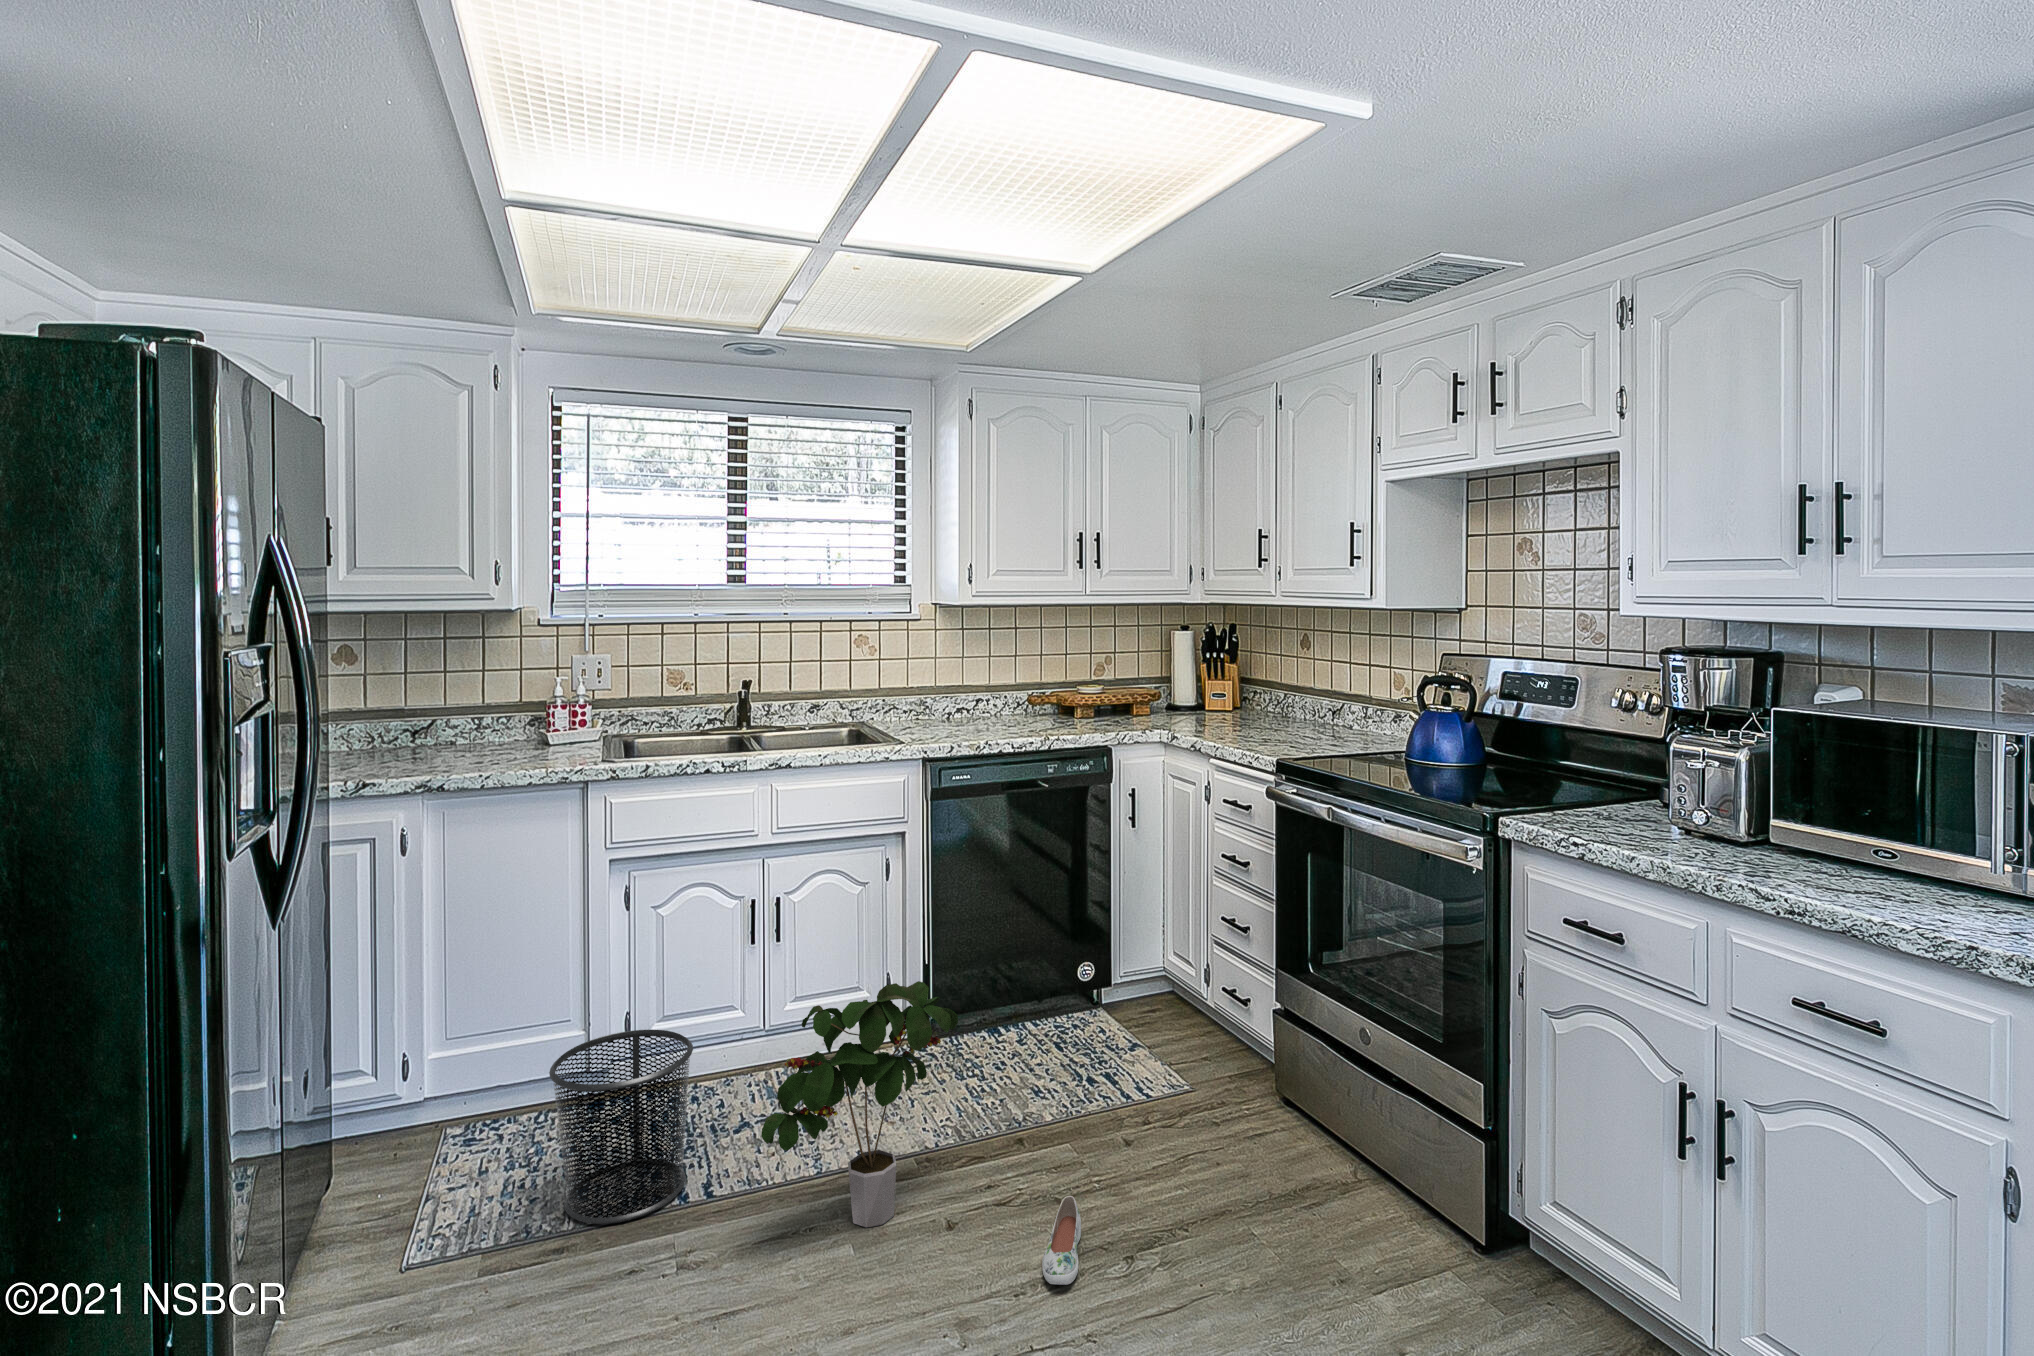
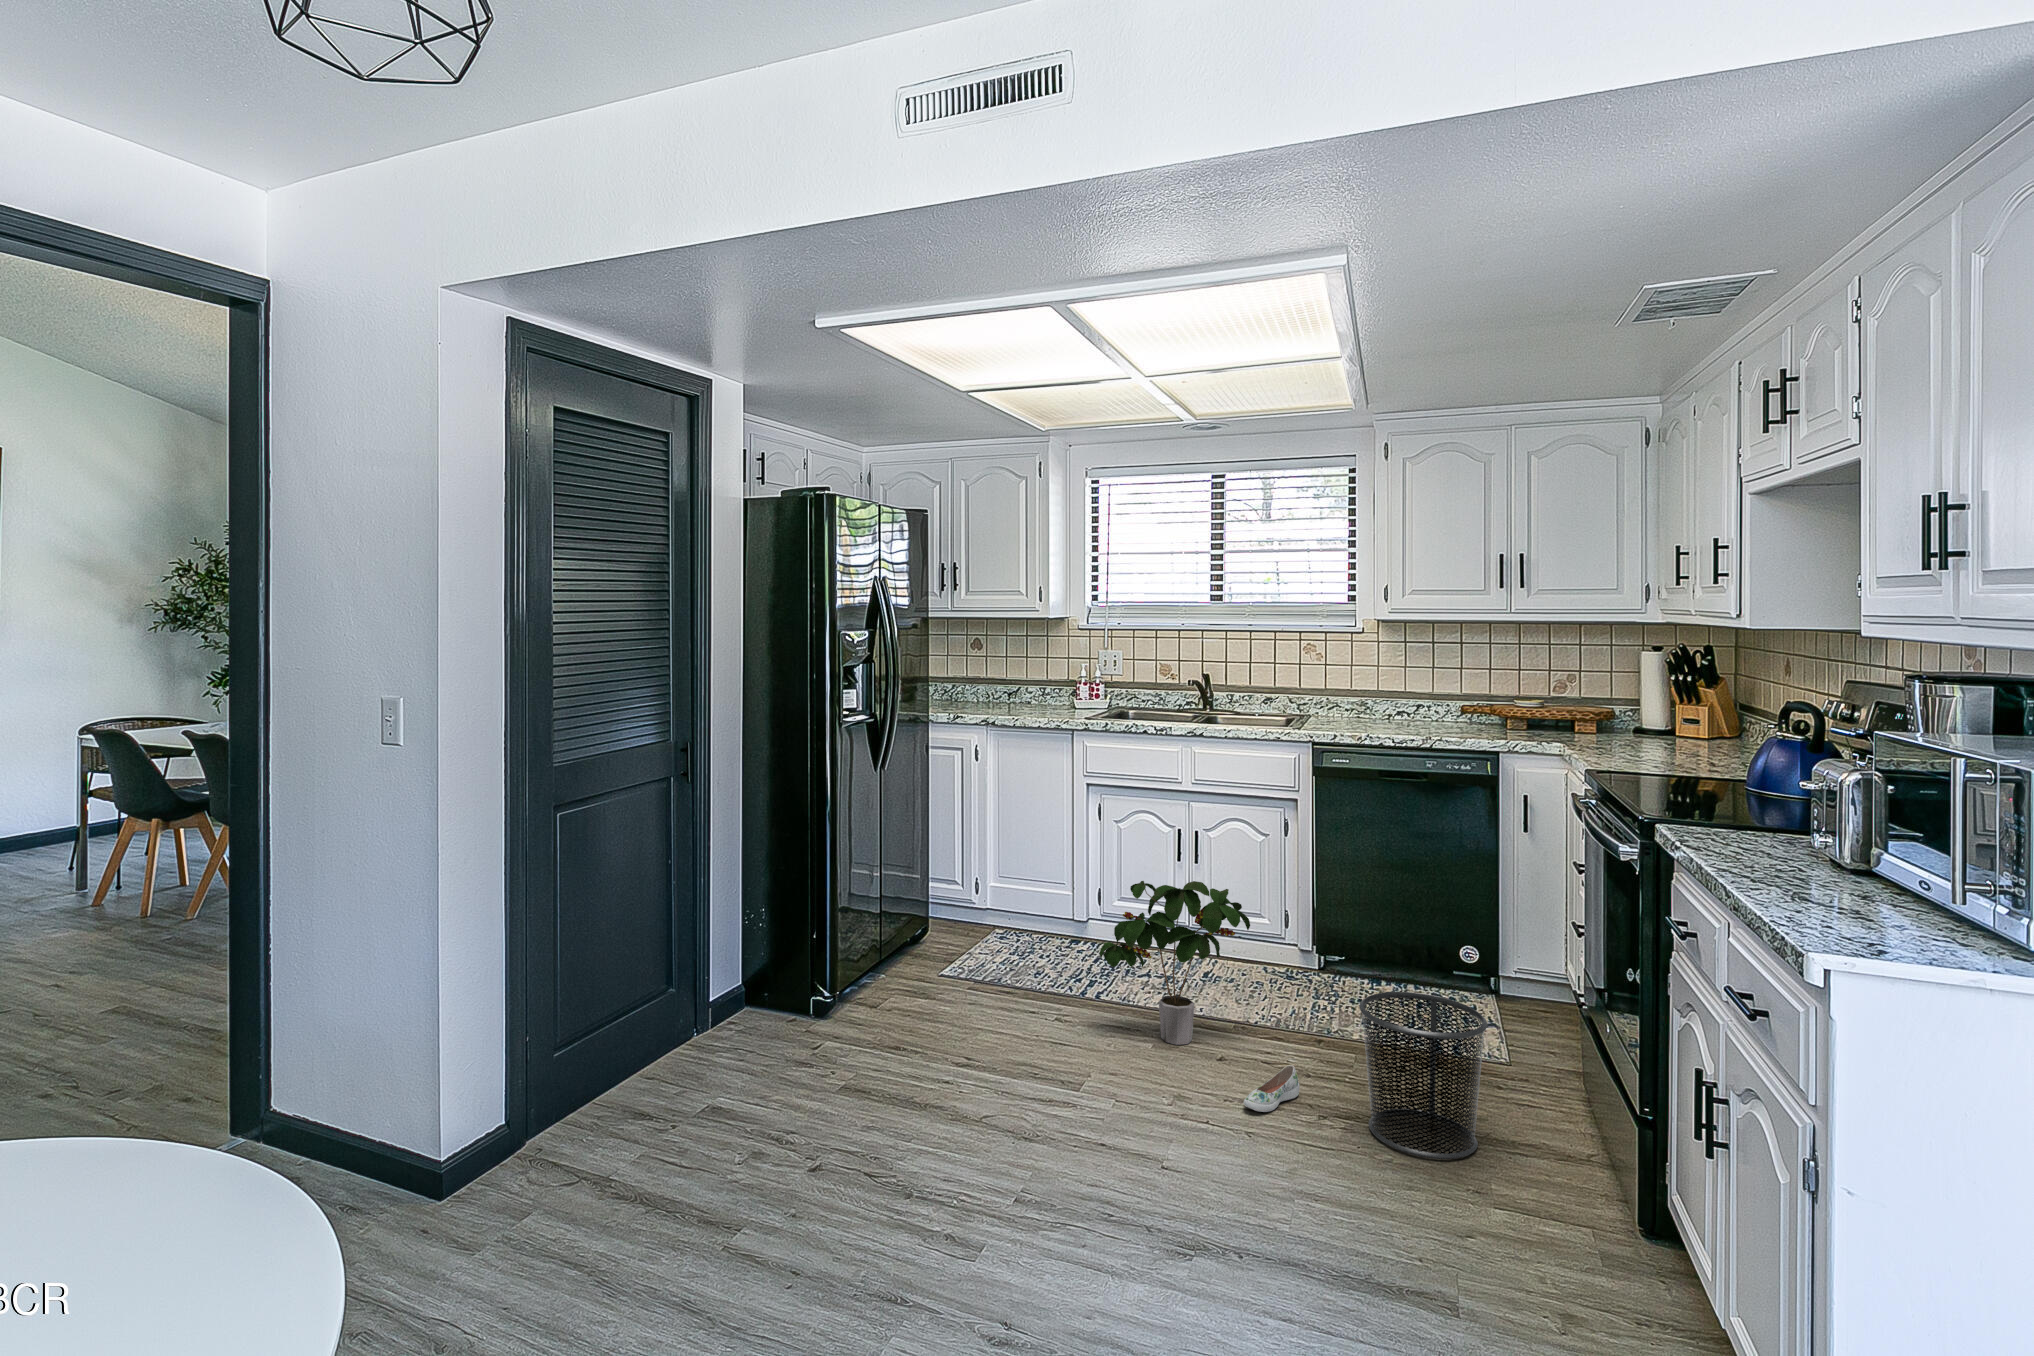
waste bin: present [549,1030,693,1224] -> present [1359,992,1487,1159]

